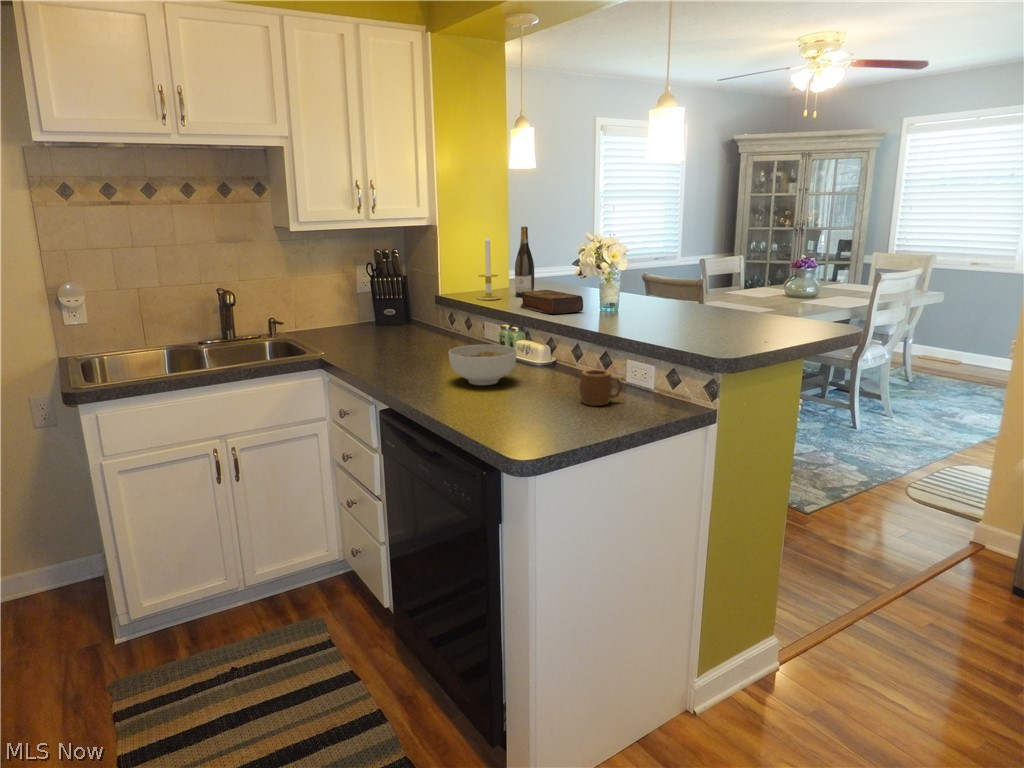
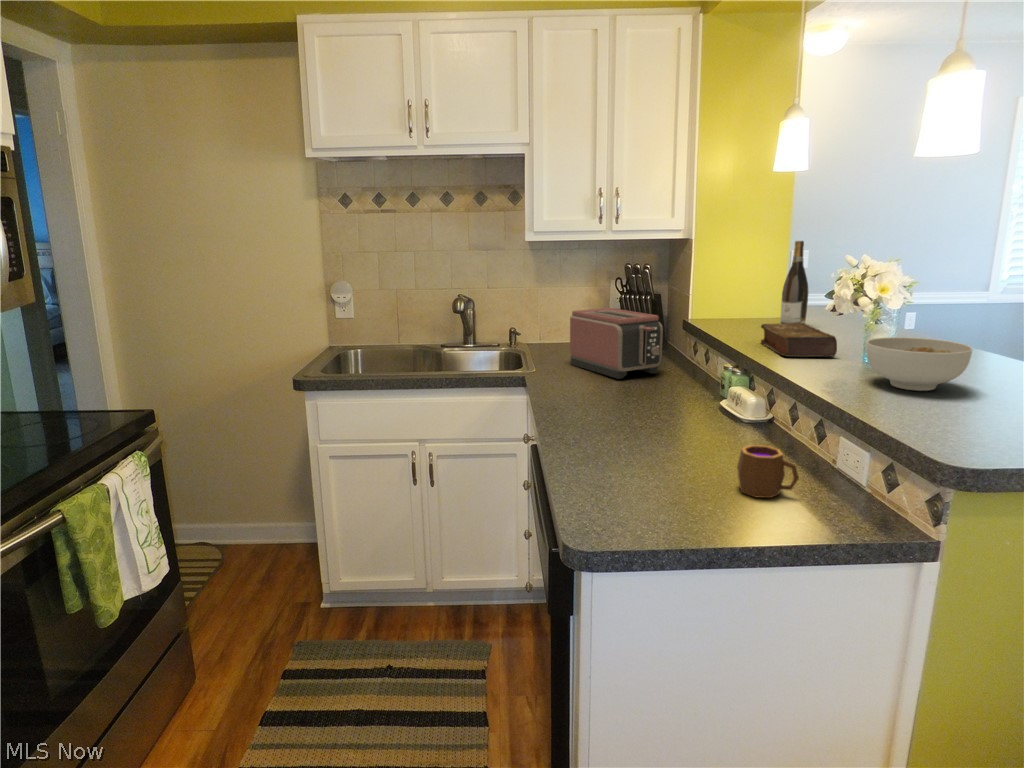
candle: present [477,235,500,300] -> none [725,250,754,329]
toaster: none [344,289,436,350] -> present [570,308,663,379]
bowl: present [449,345,517,385] -> present [866,337,972,391]

